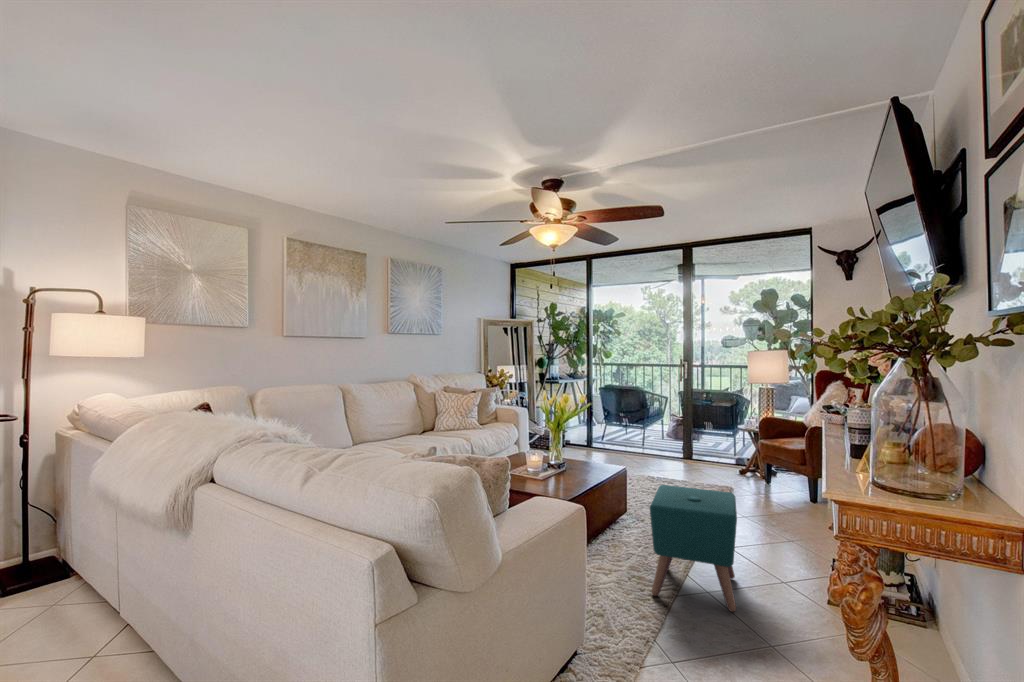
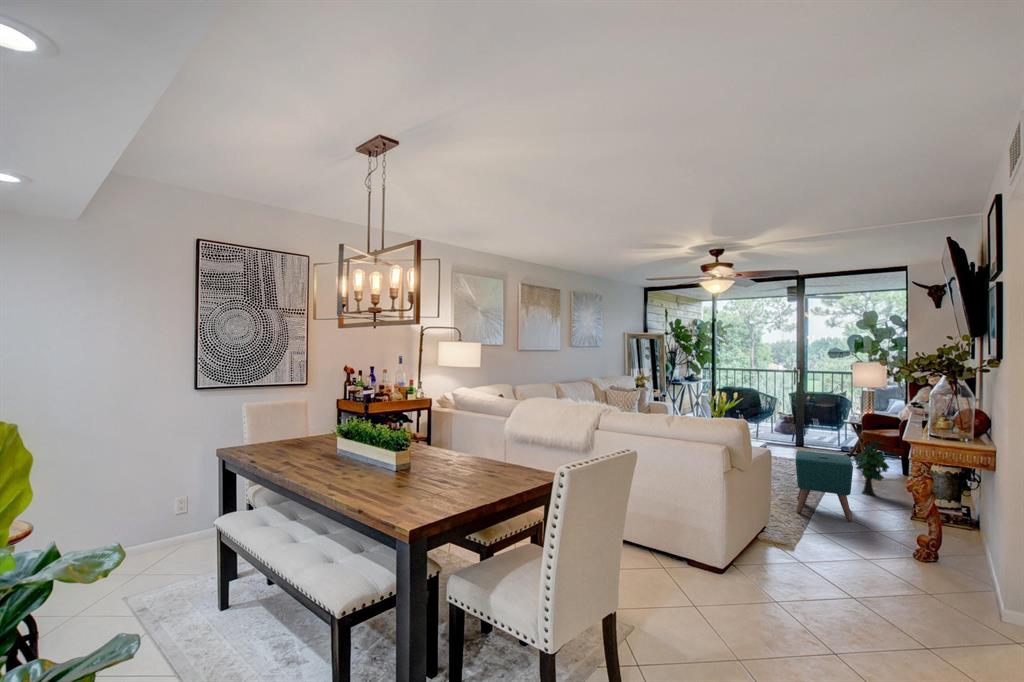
decorative plant: none [740,462,794,544] -> present [852,441,889,495]

